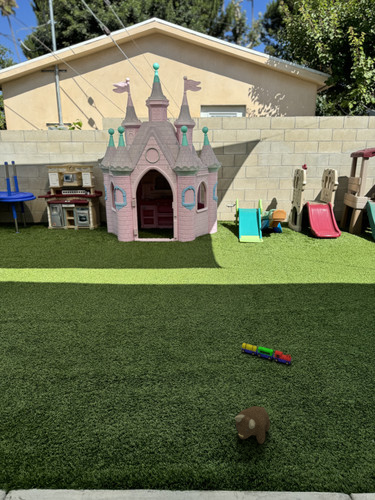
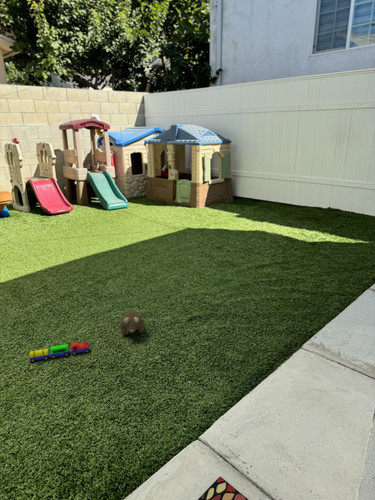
plush toy: present [235,406,270,444] -> present [120,311,144,334]

